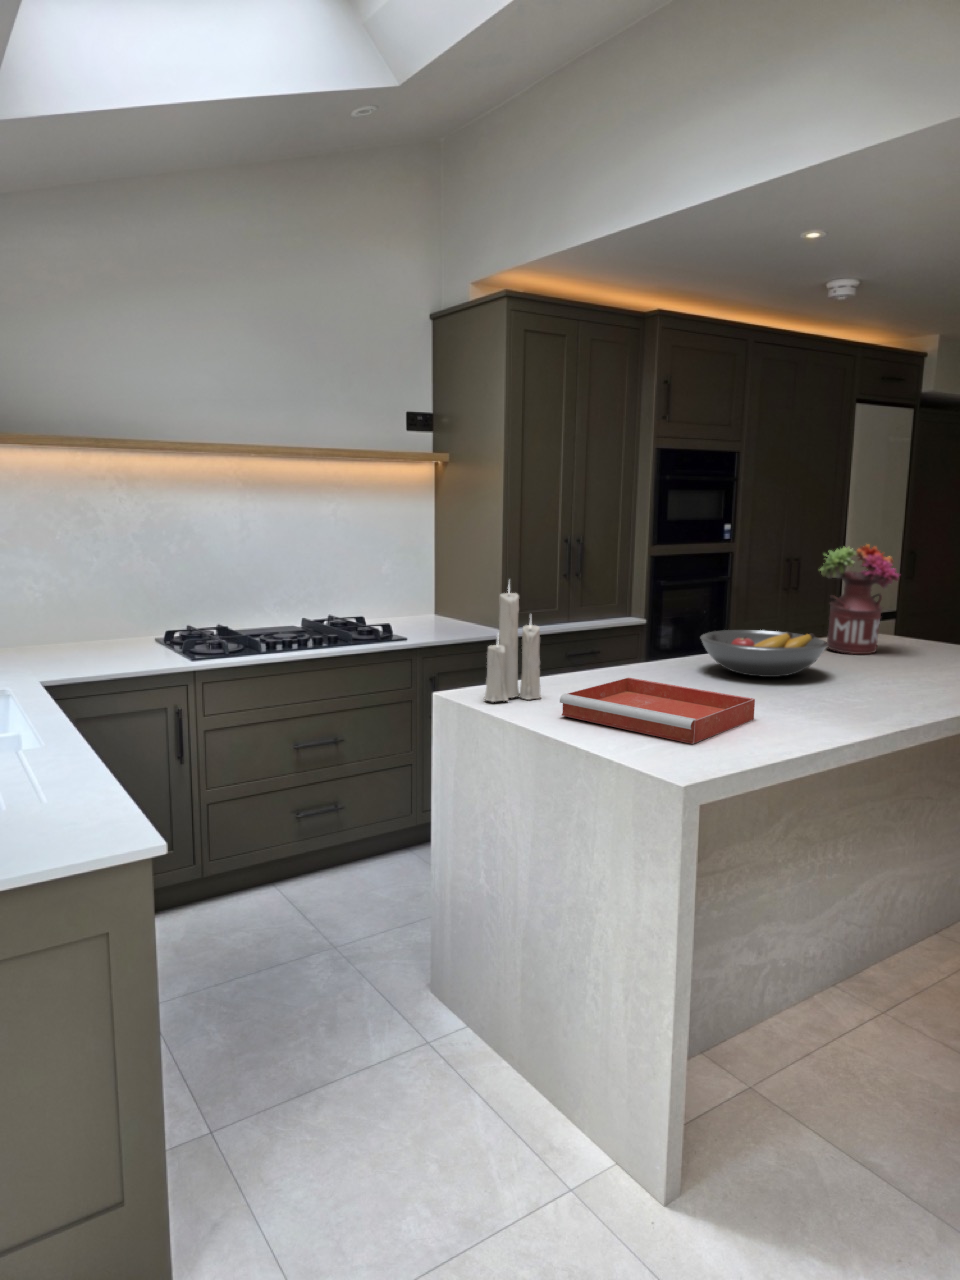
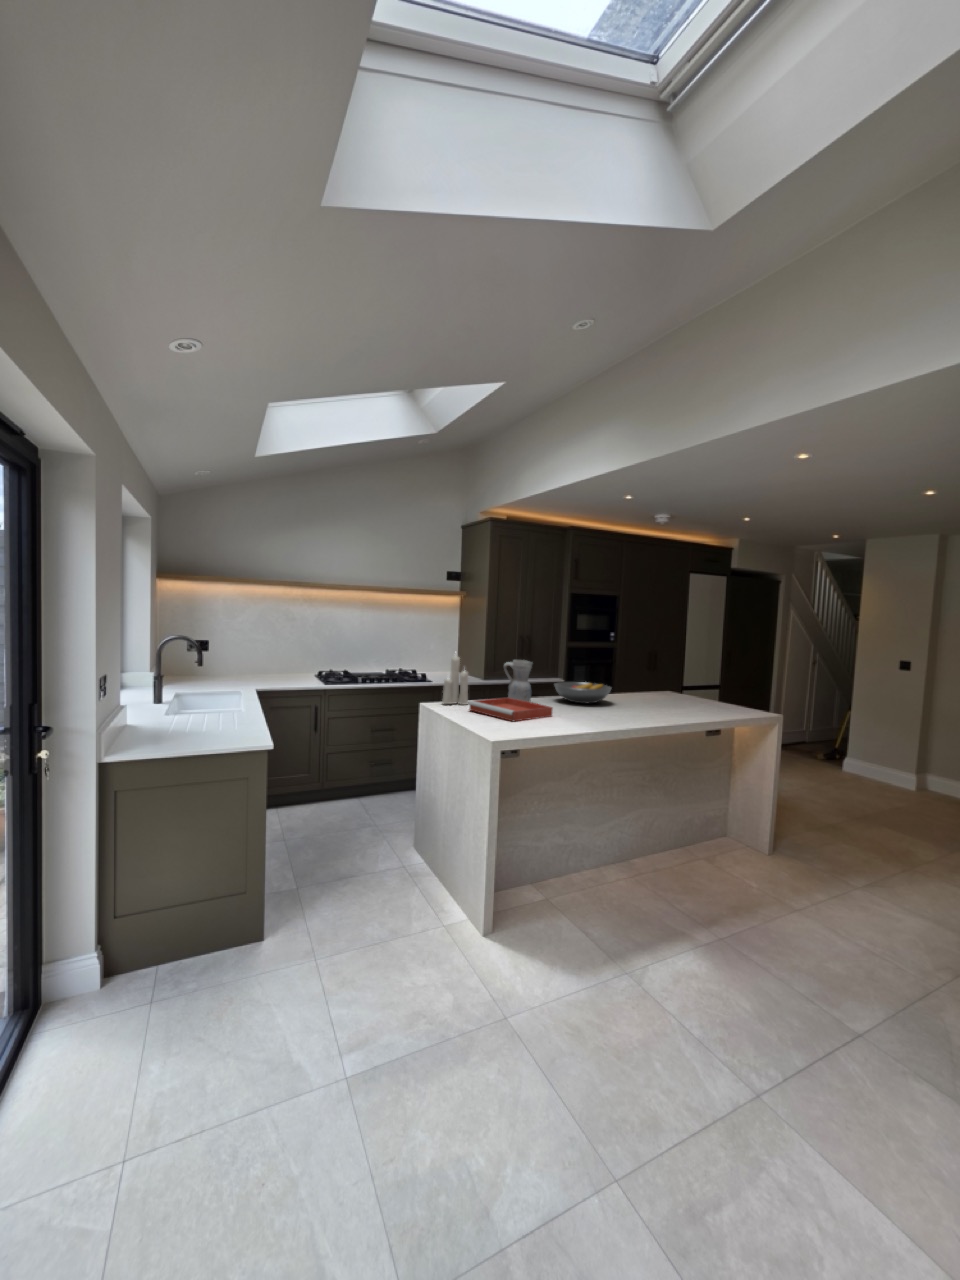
flower arrangement: present [820,544,899,654] -> none [624,644,662,698]
ceramic pitcher: none [606,592,671,687] -> present [504,660,532,702]

